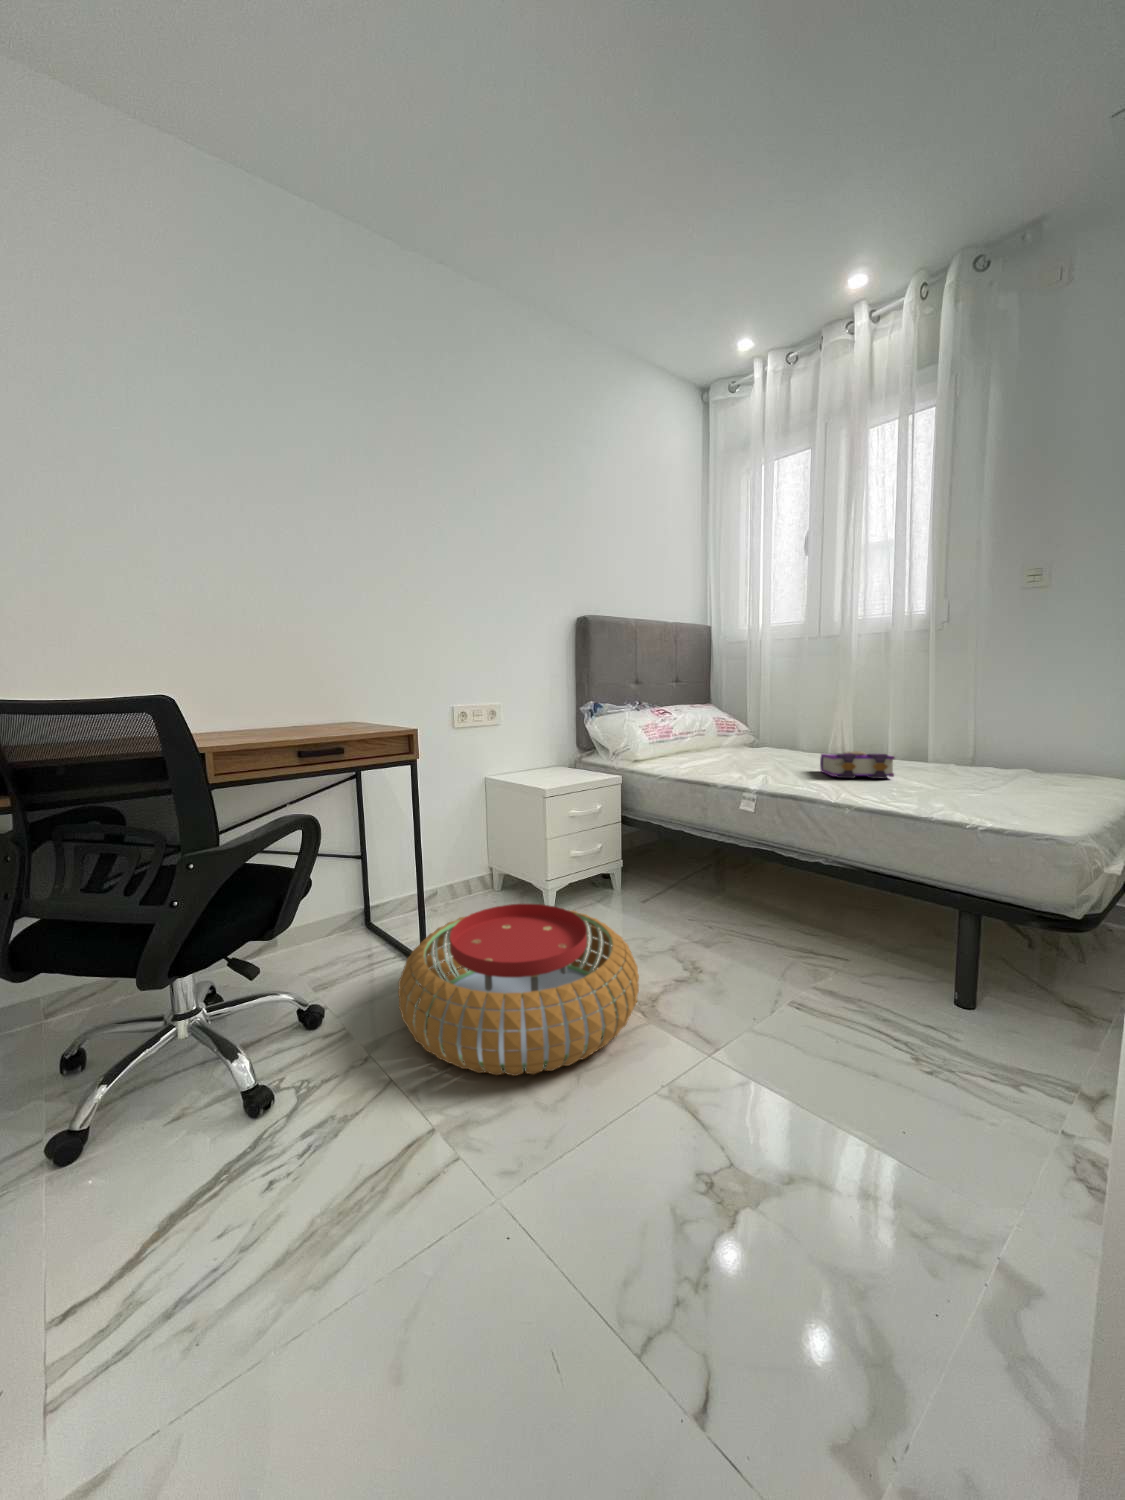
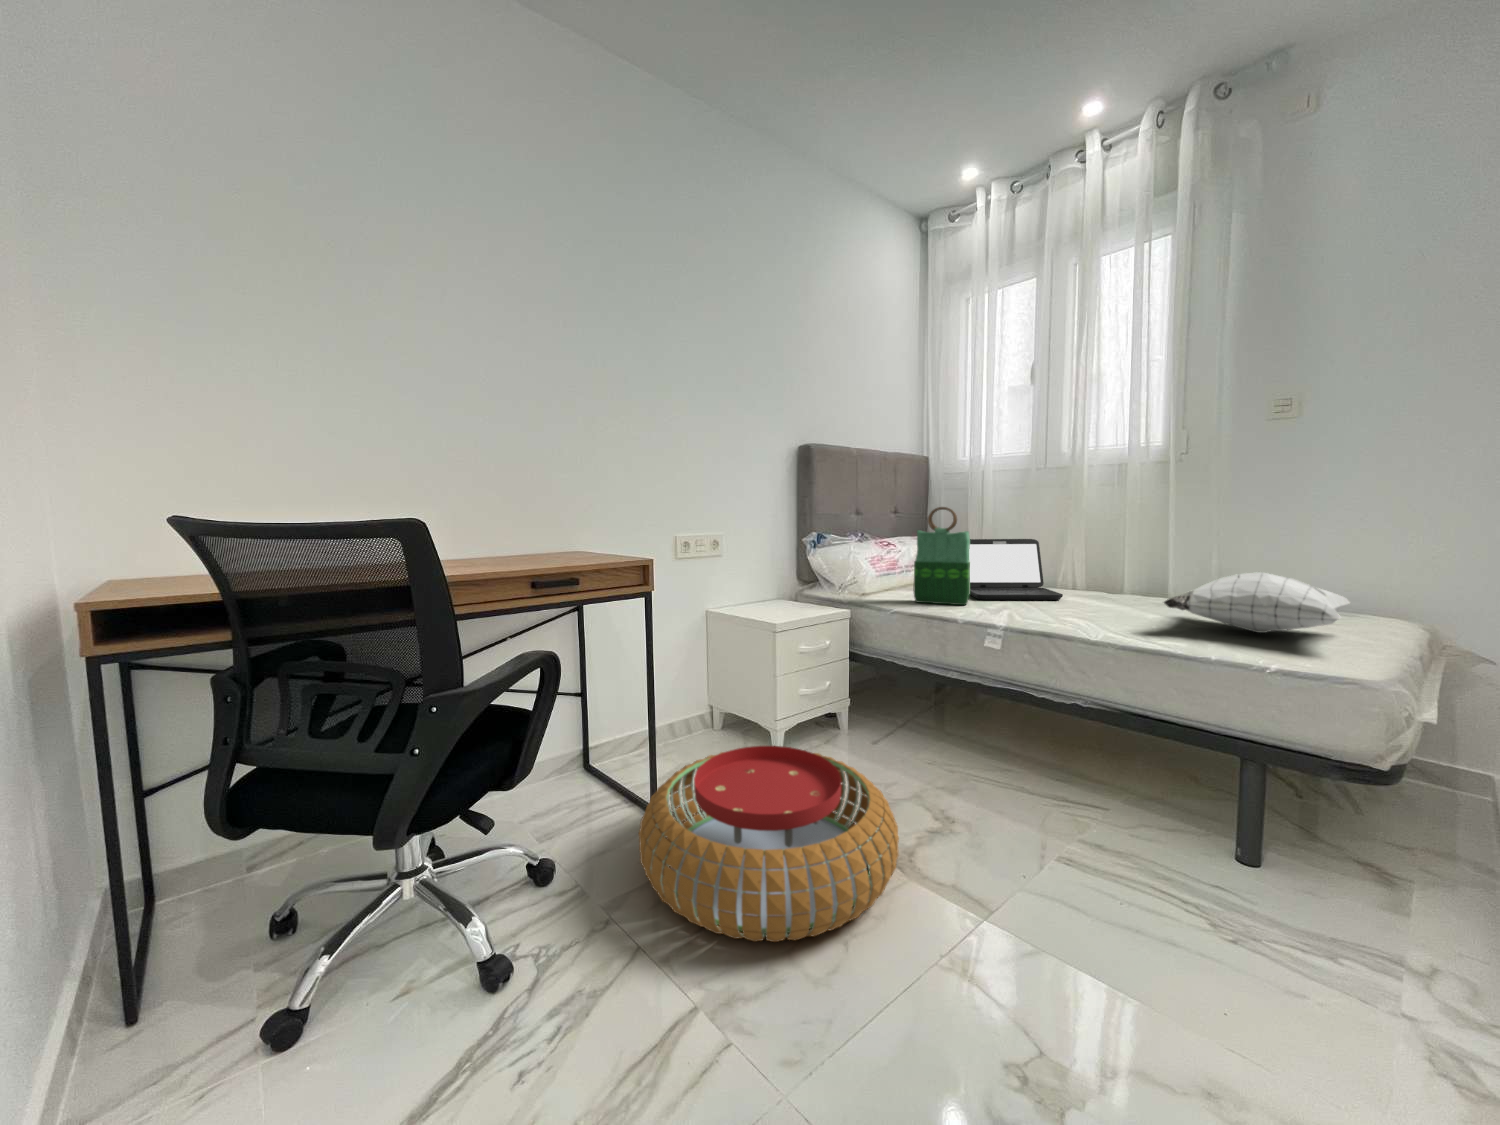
tote bag: none [680,677,734,772] -> present [913,507,970,605]
laptop: none [732,707,825,766] -> present [969,539,1063,600]
pillow: none [901,738,1079,795] -> present [1164,572,1350,633]
book: present [820,751,894,779] -> none [1061,584,1144,614]

